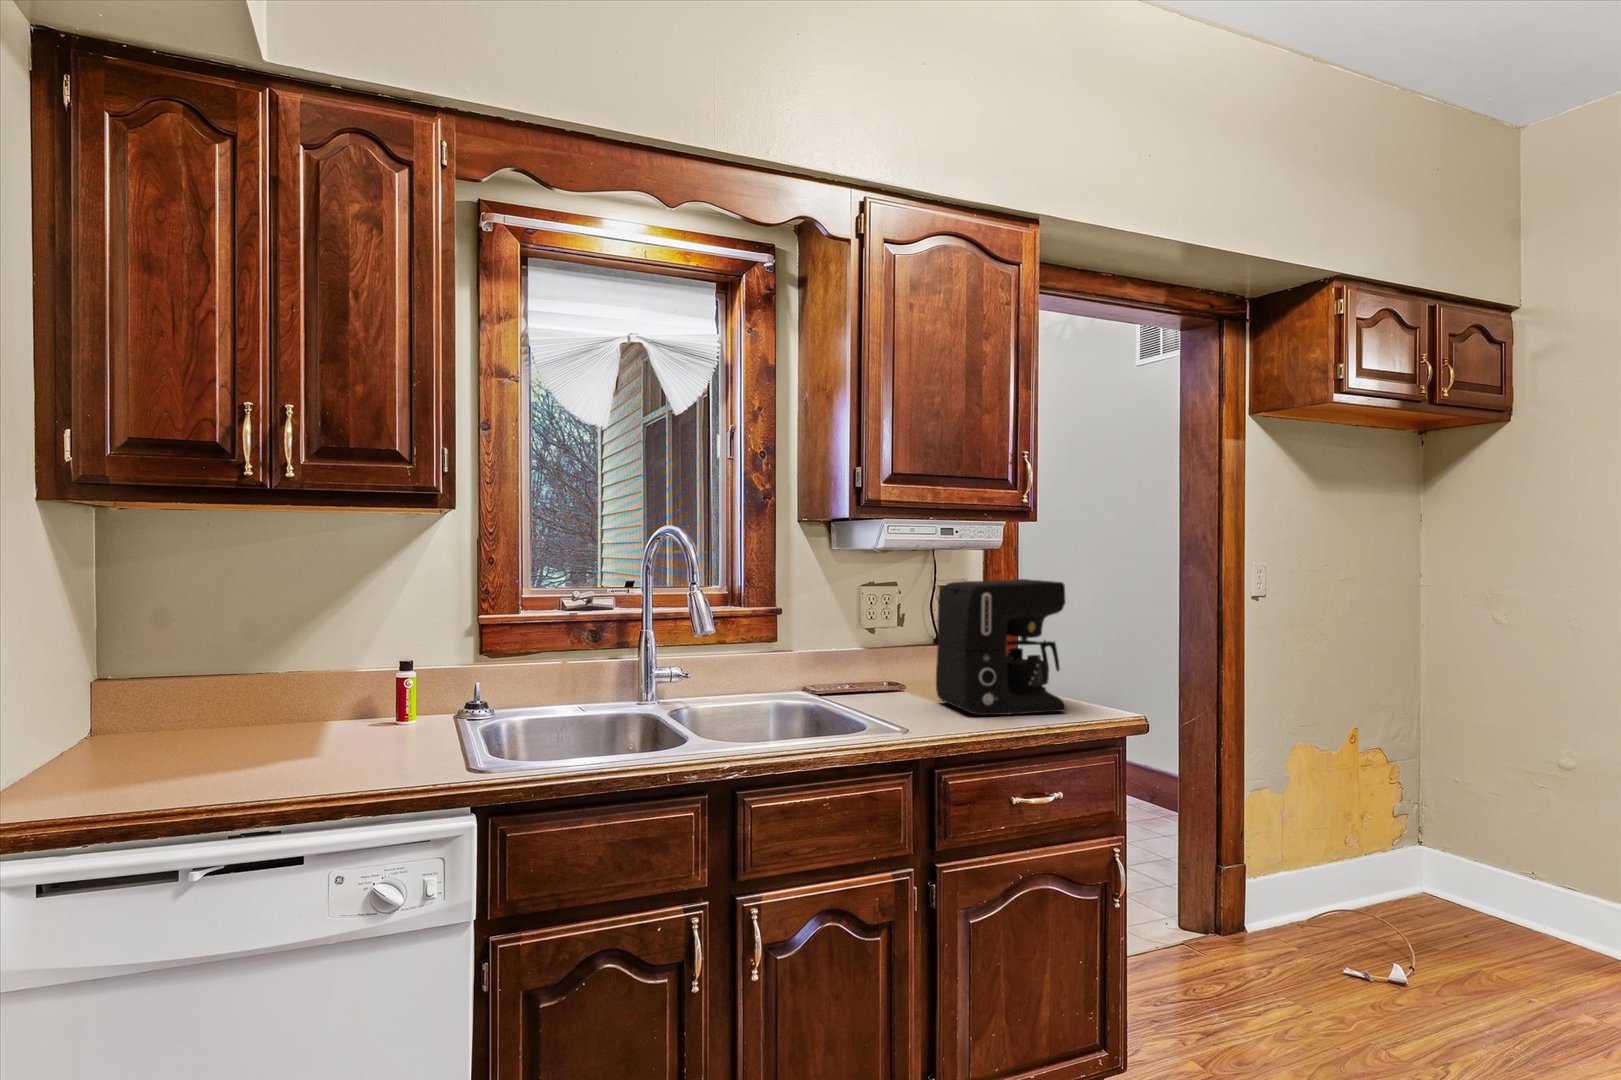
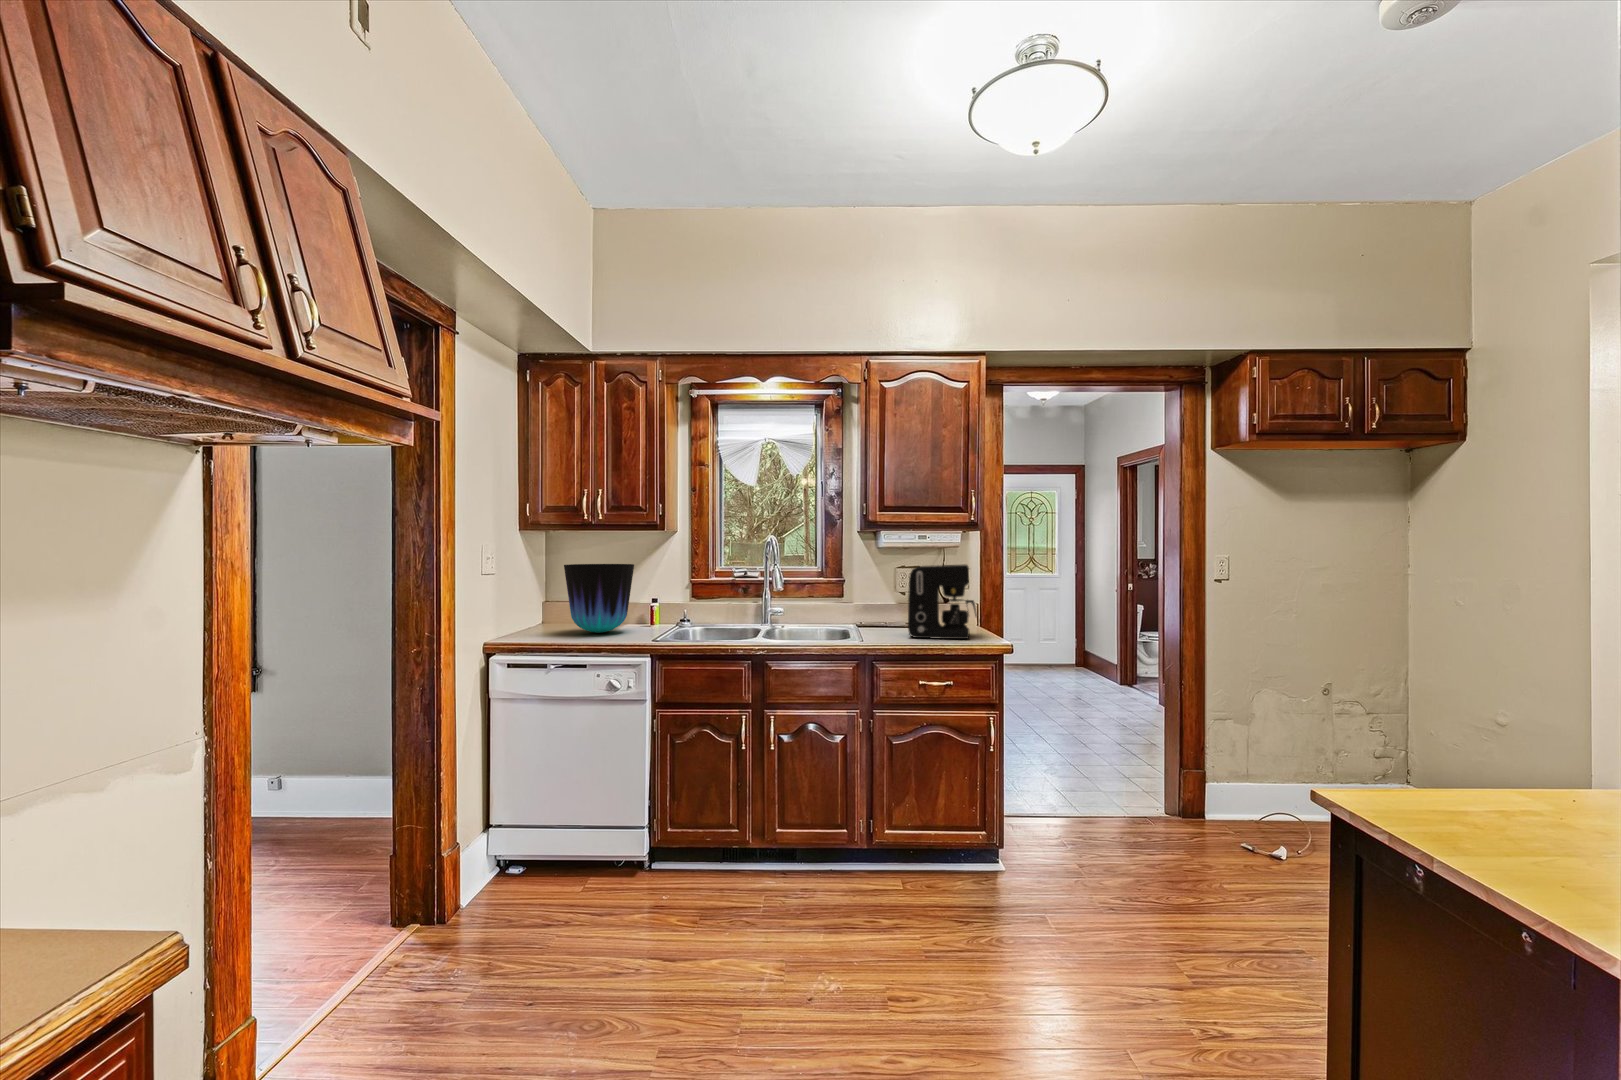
vase: none [192,584,384,755] -> present [564,564,634,633]

